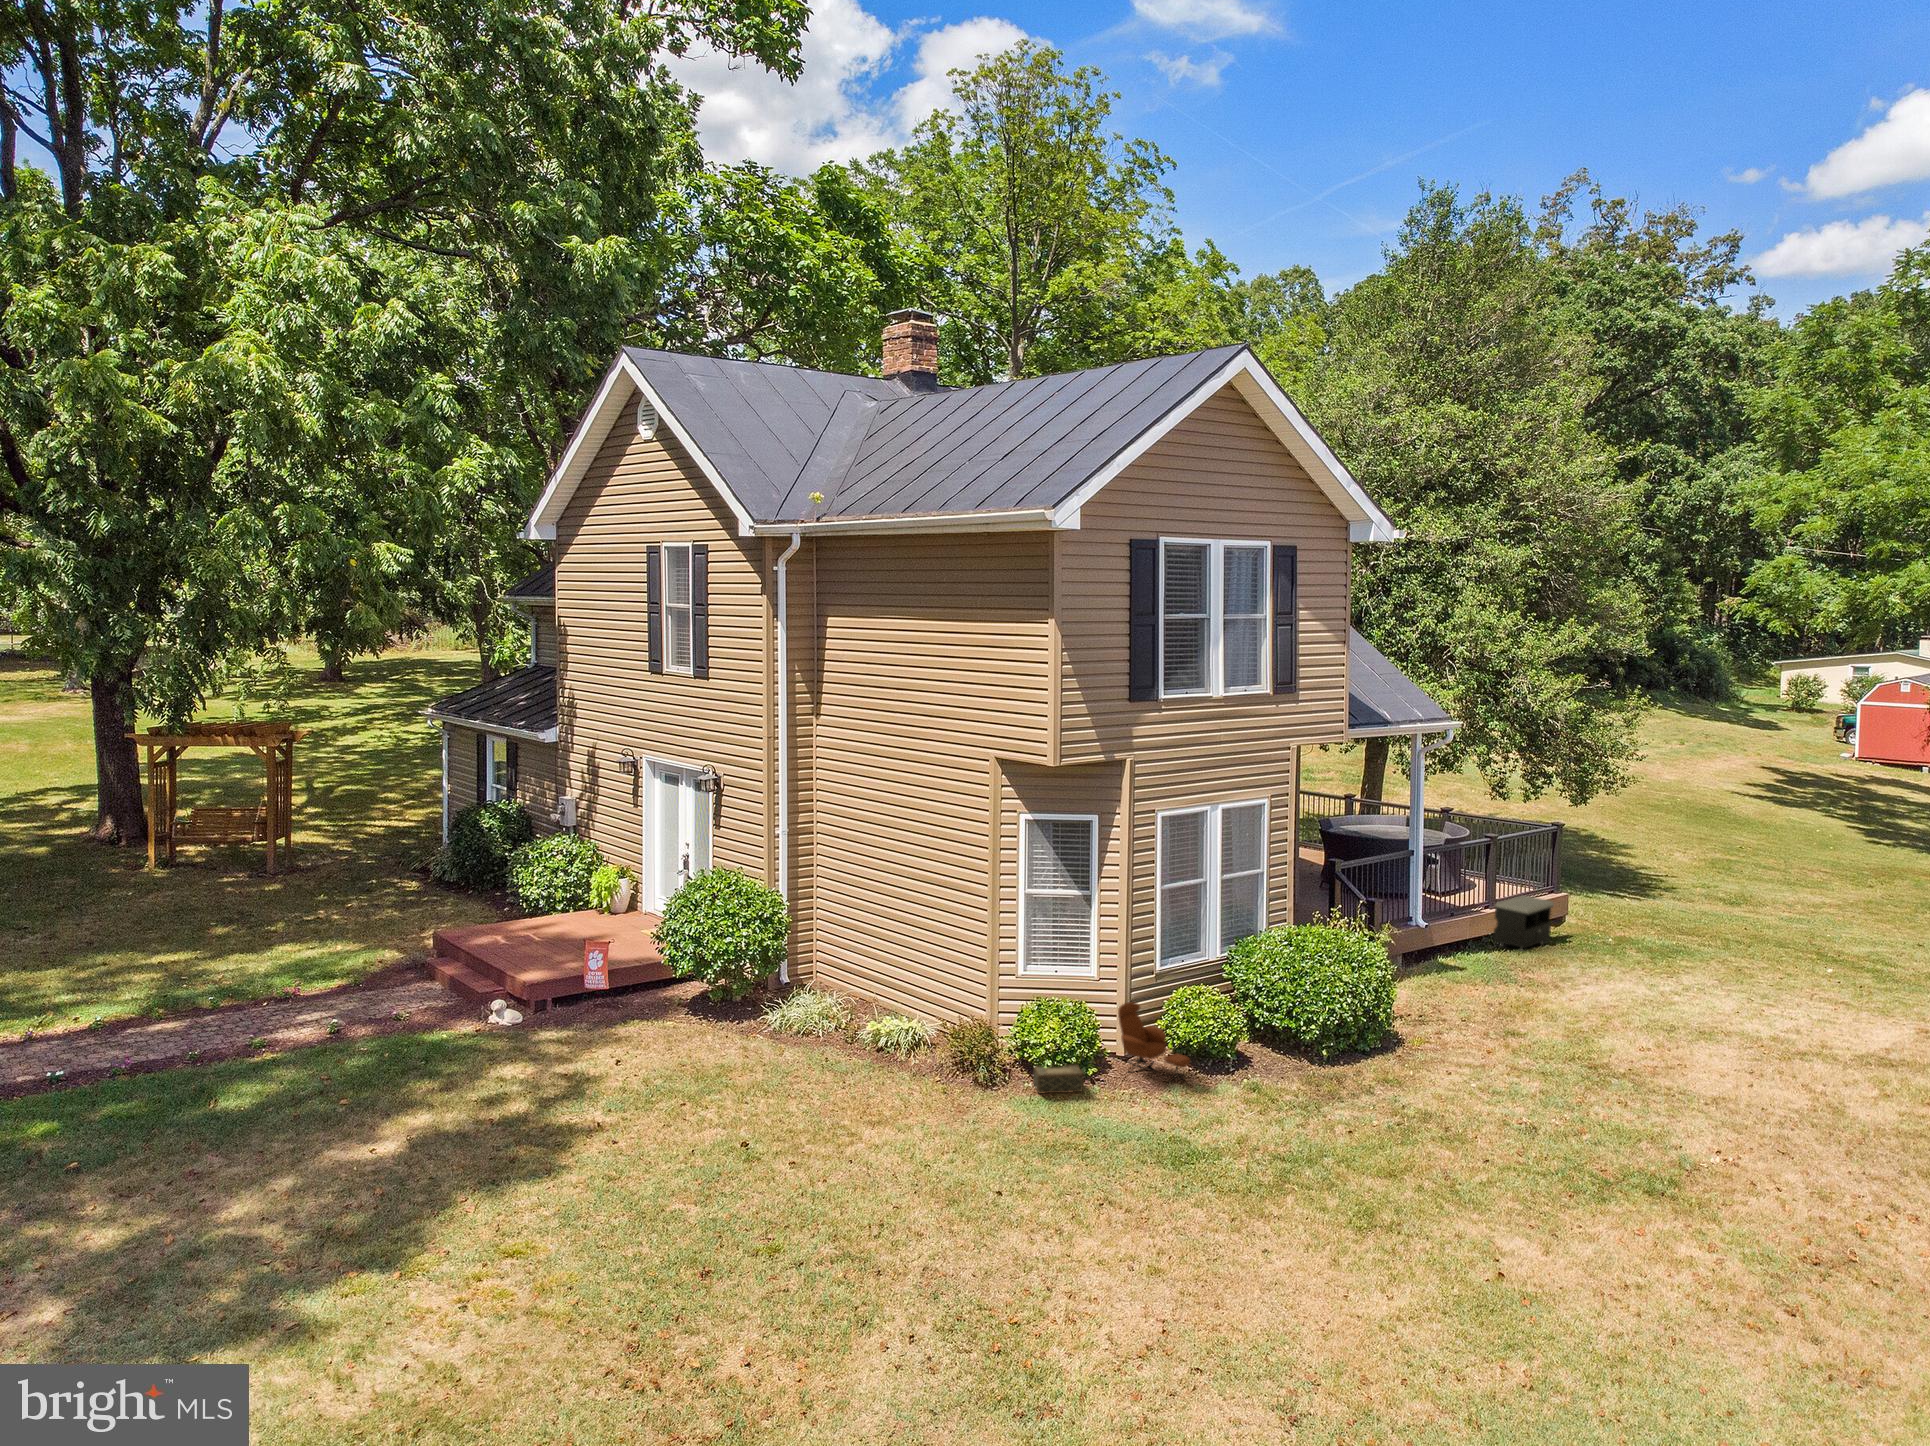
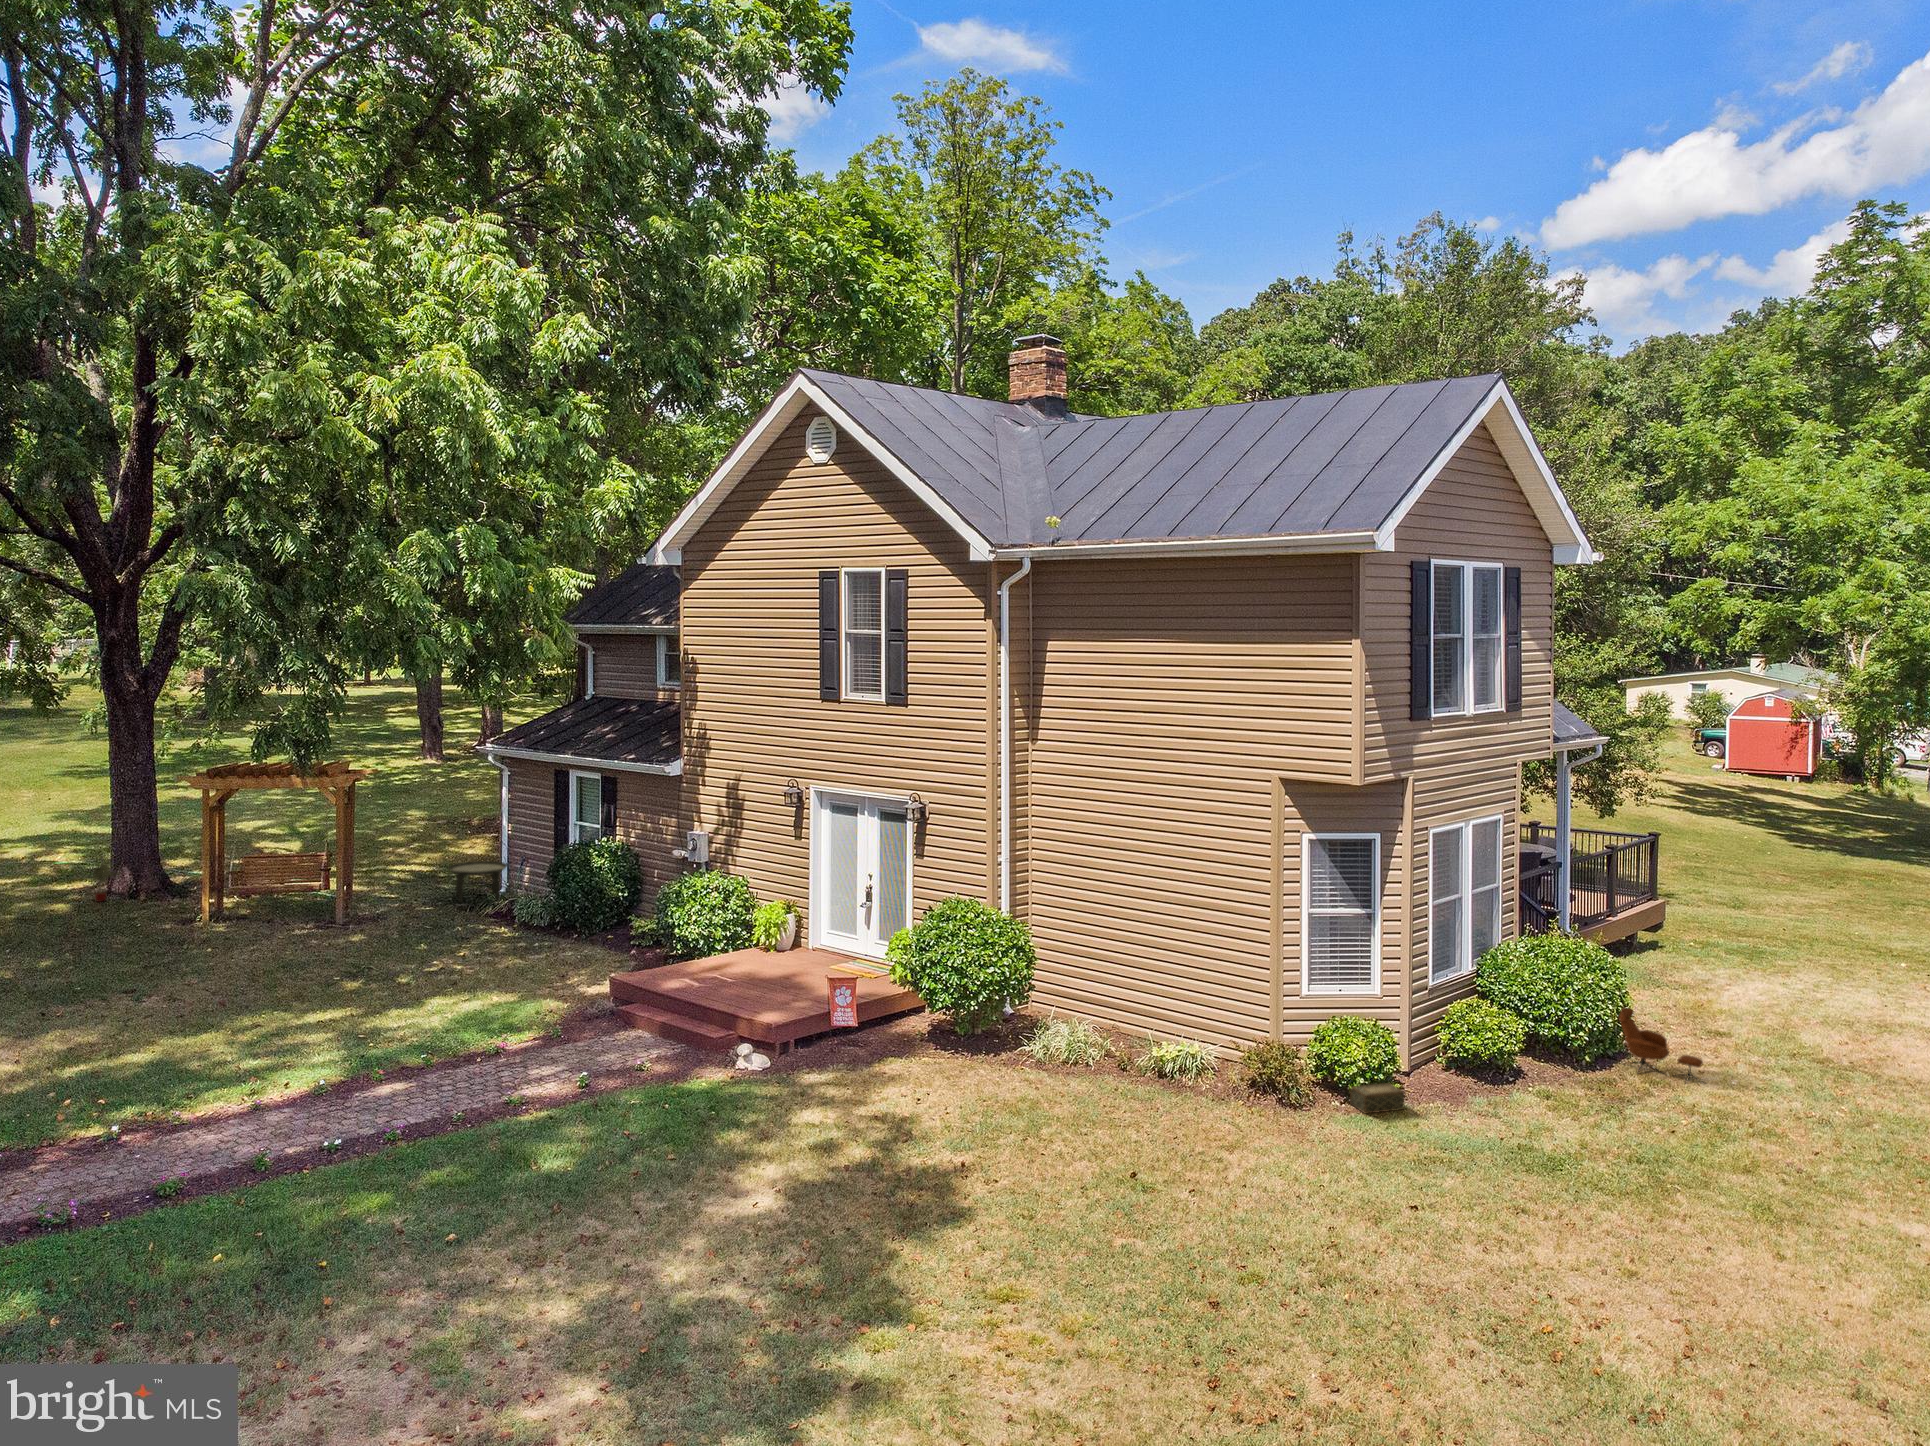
potted tree: none [75,802,104,843] -> present [93,857,118,902]
round table: none [380,817,438,855] -> present [448,861,507,903]
storage bench: present [1493,895,1554,950] -> none [1632,903,1682,957]
lounge chair: present [1118,1002,1190,1080] -> present [1619,1007,1703,1080]

